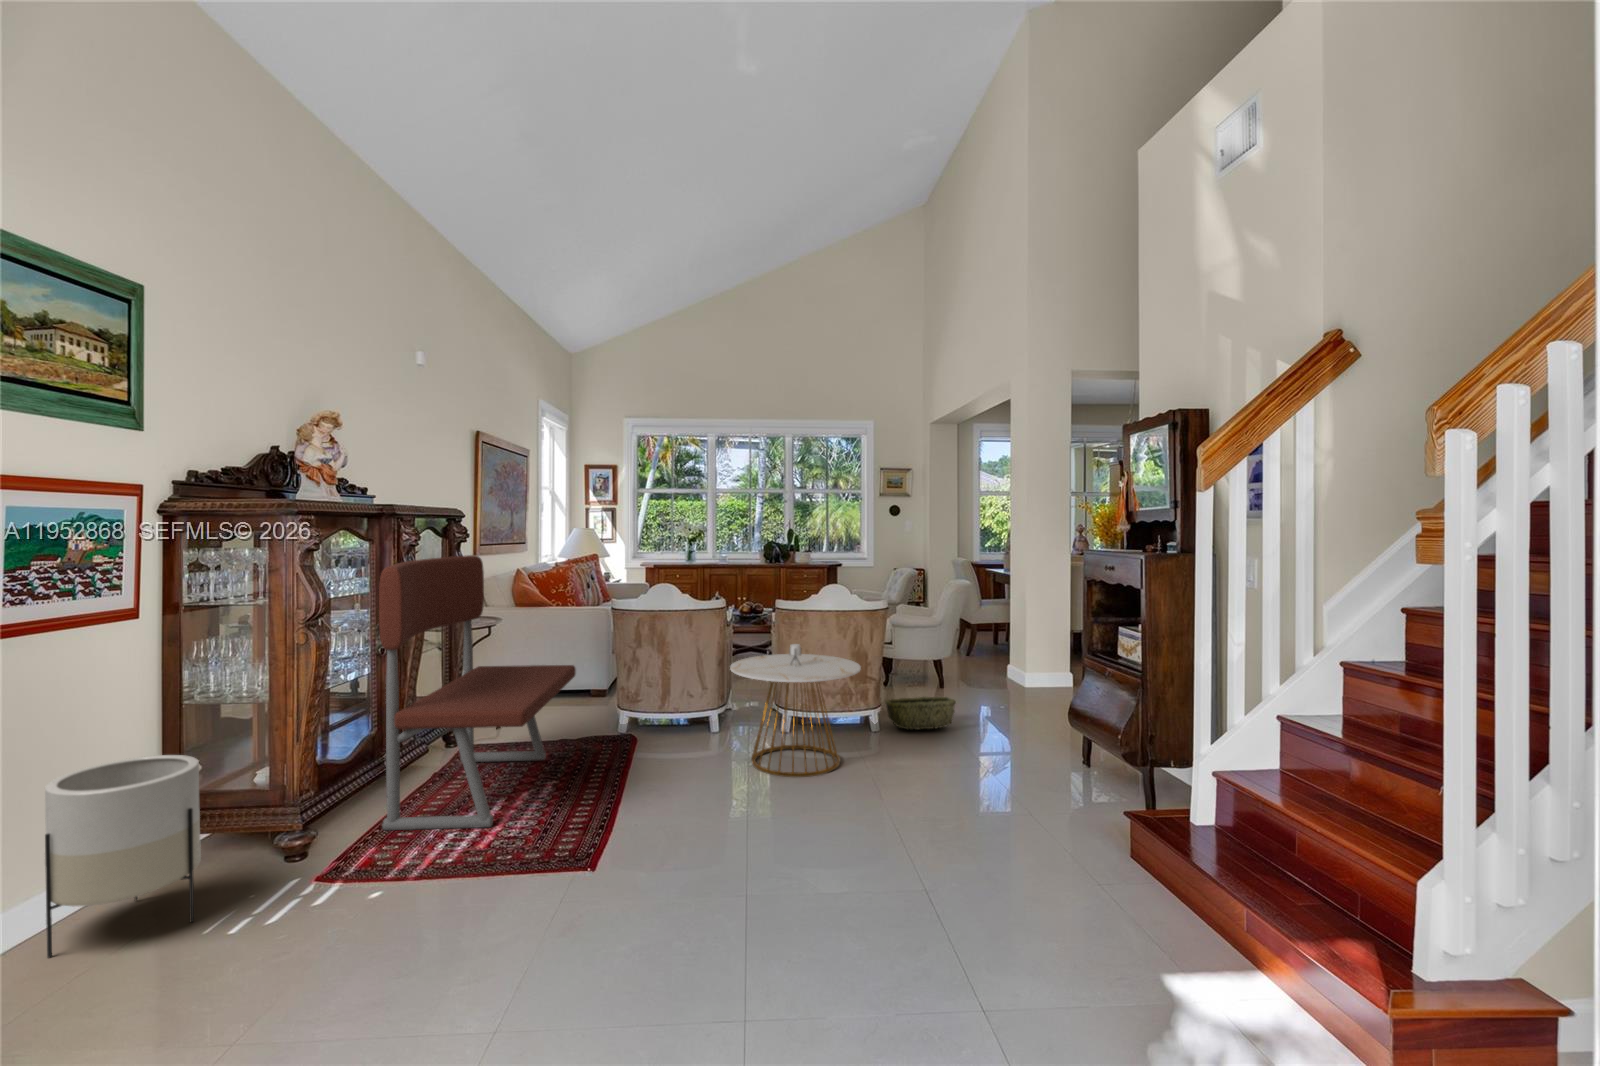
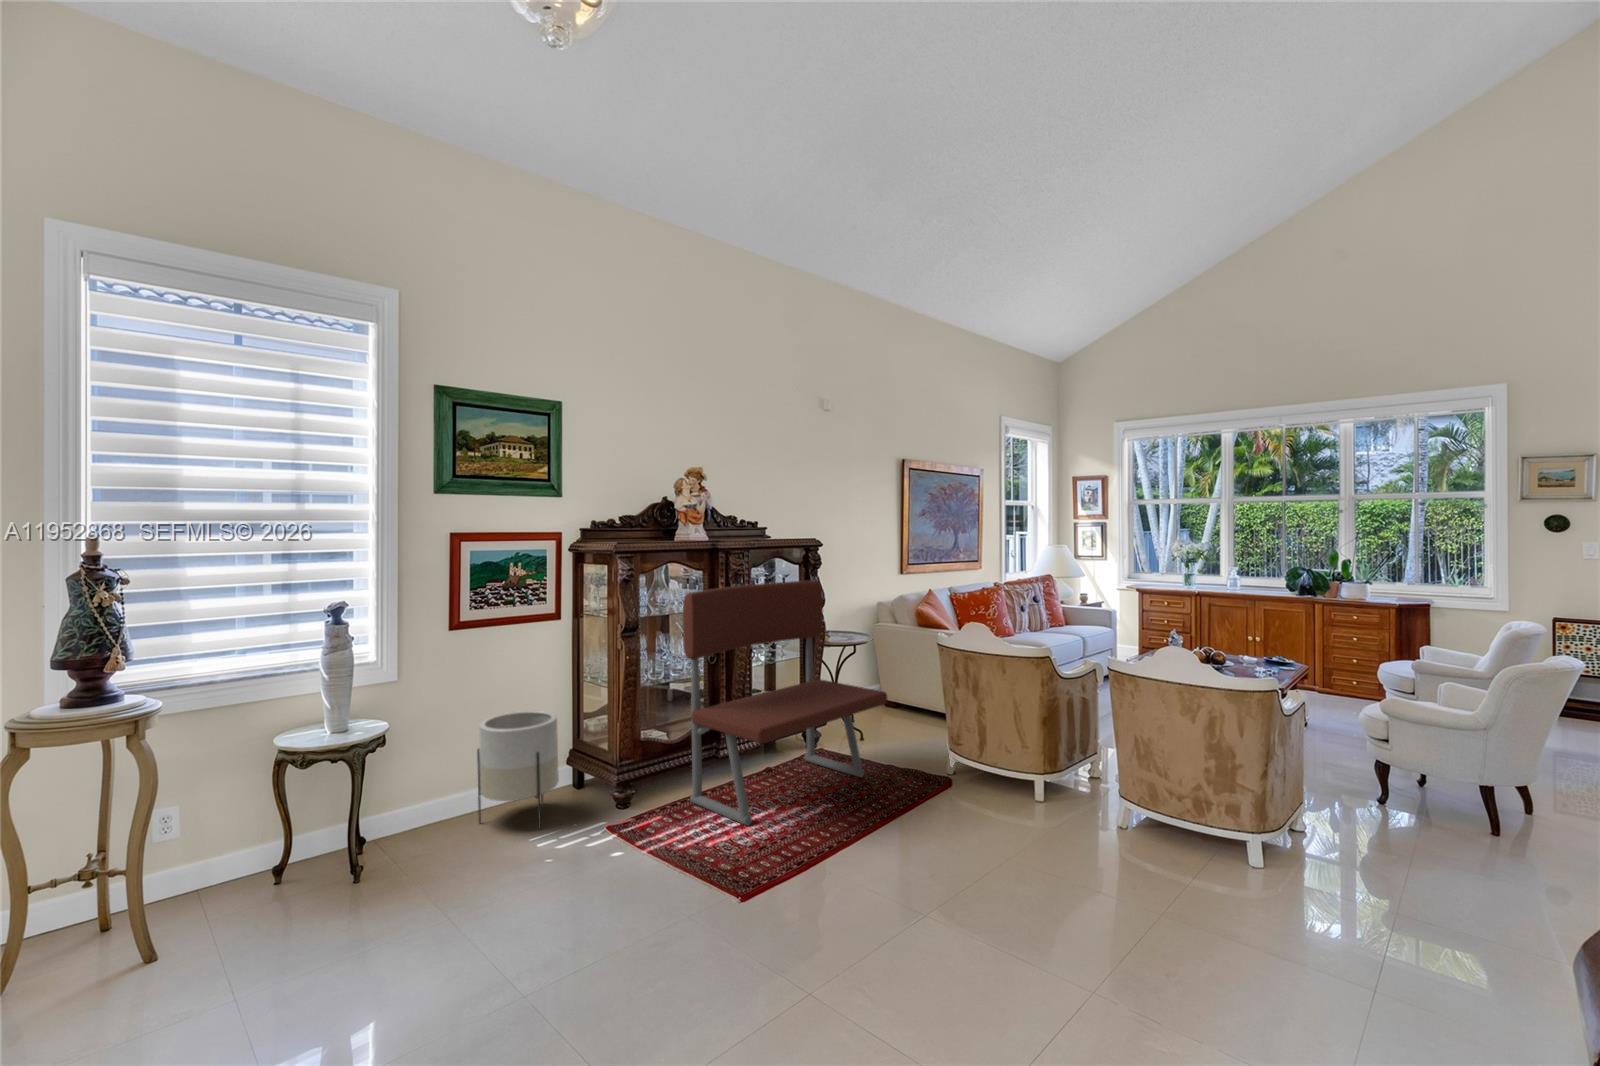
side table: present [730,644,861,777] -> none [1007,711,1186,890]
woven basket: present [885,697,956,730] -> none [1292,816,1430,888]

